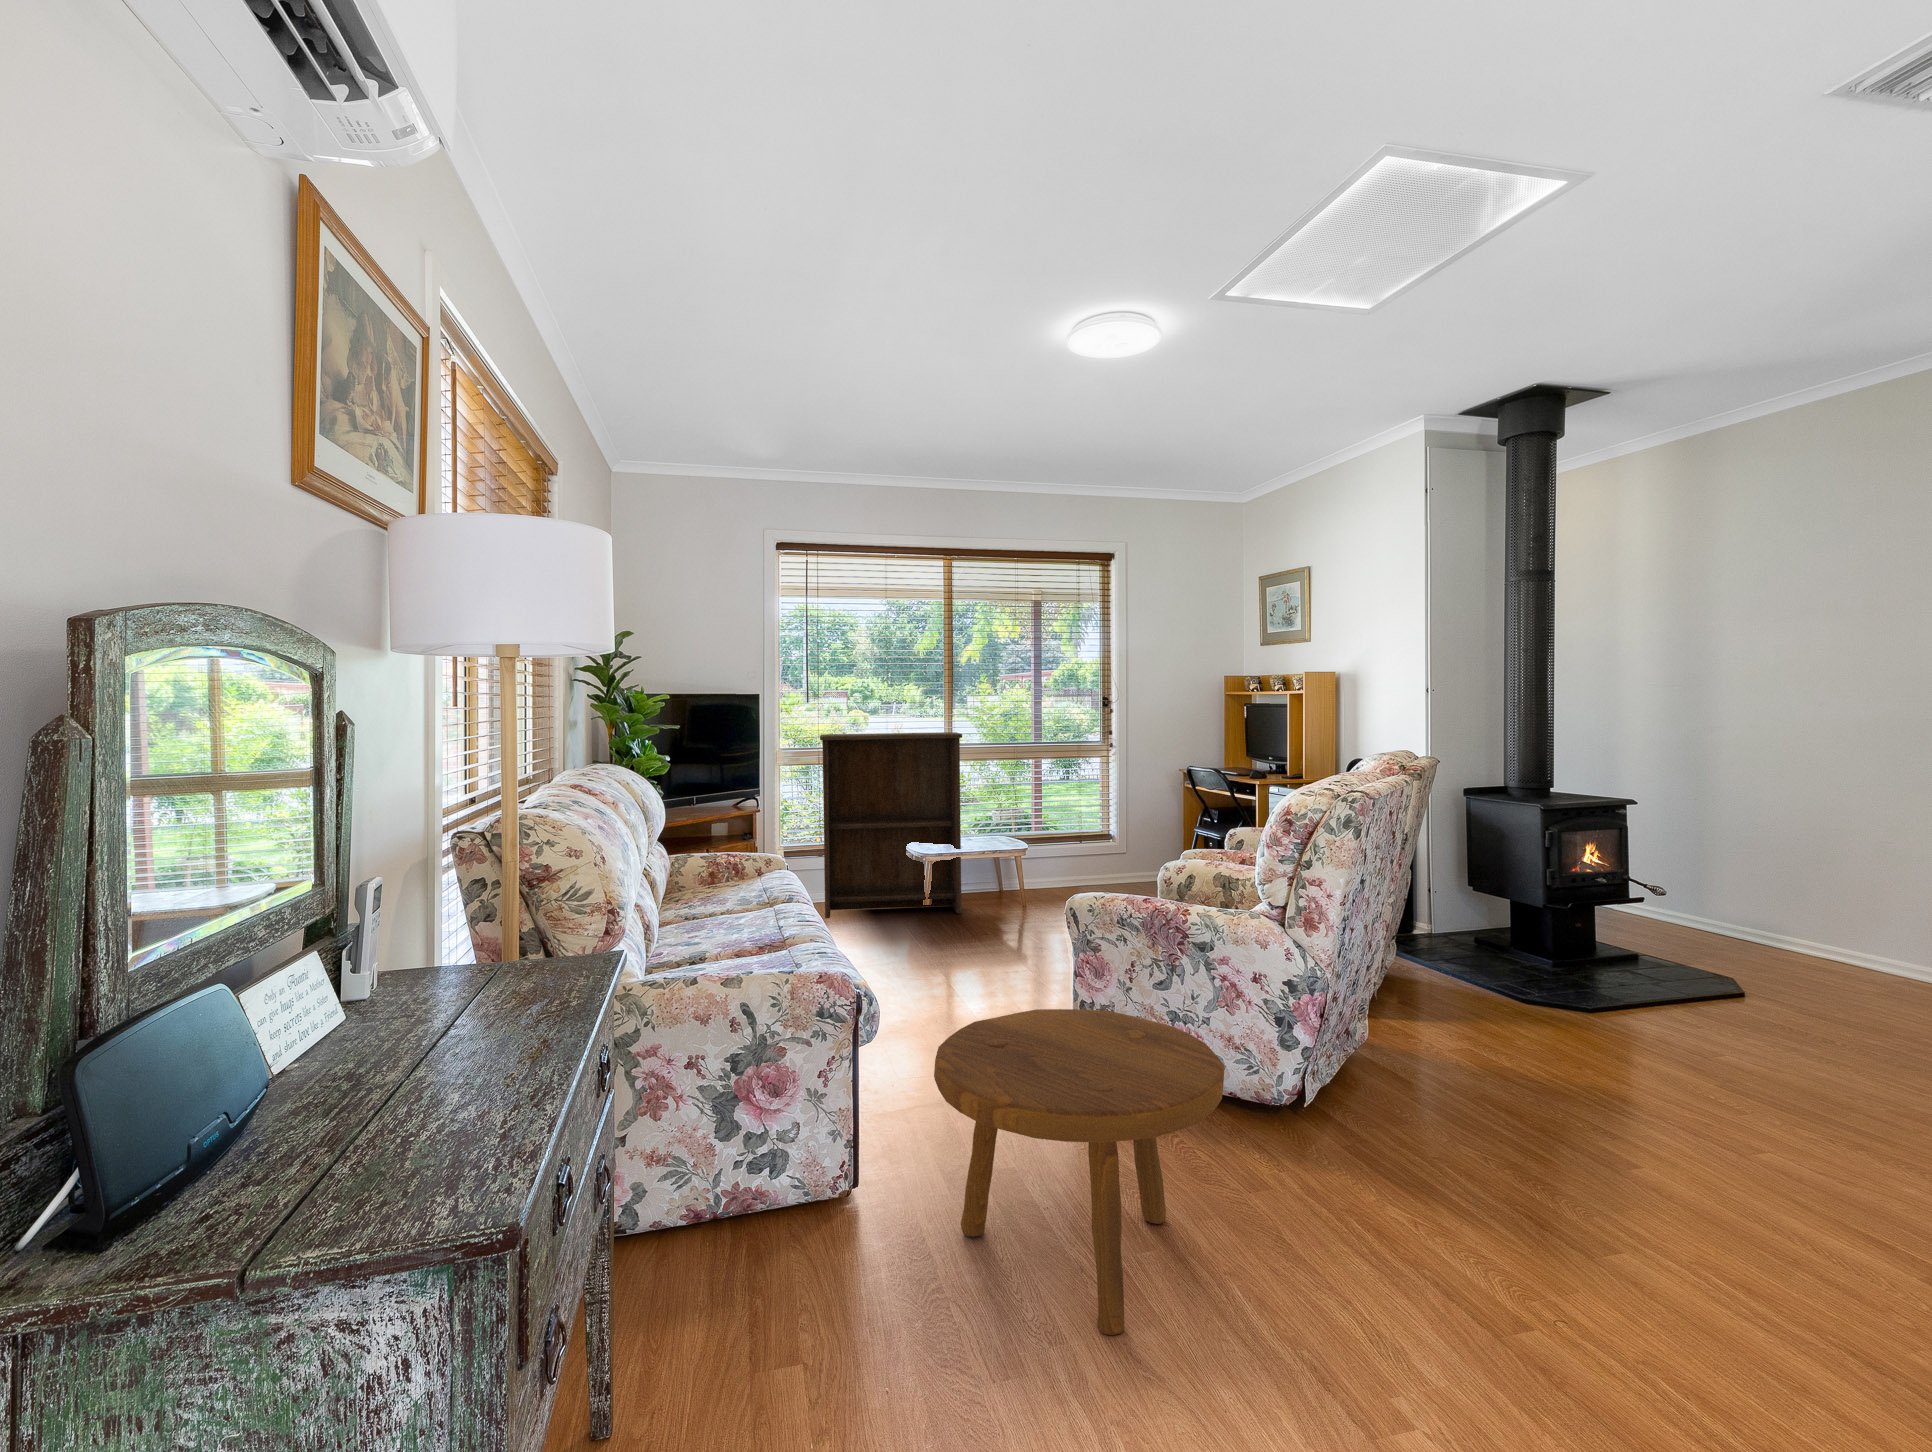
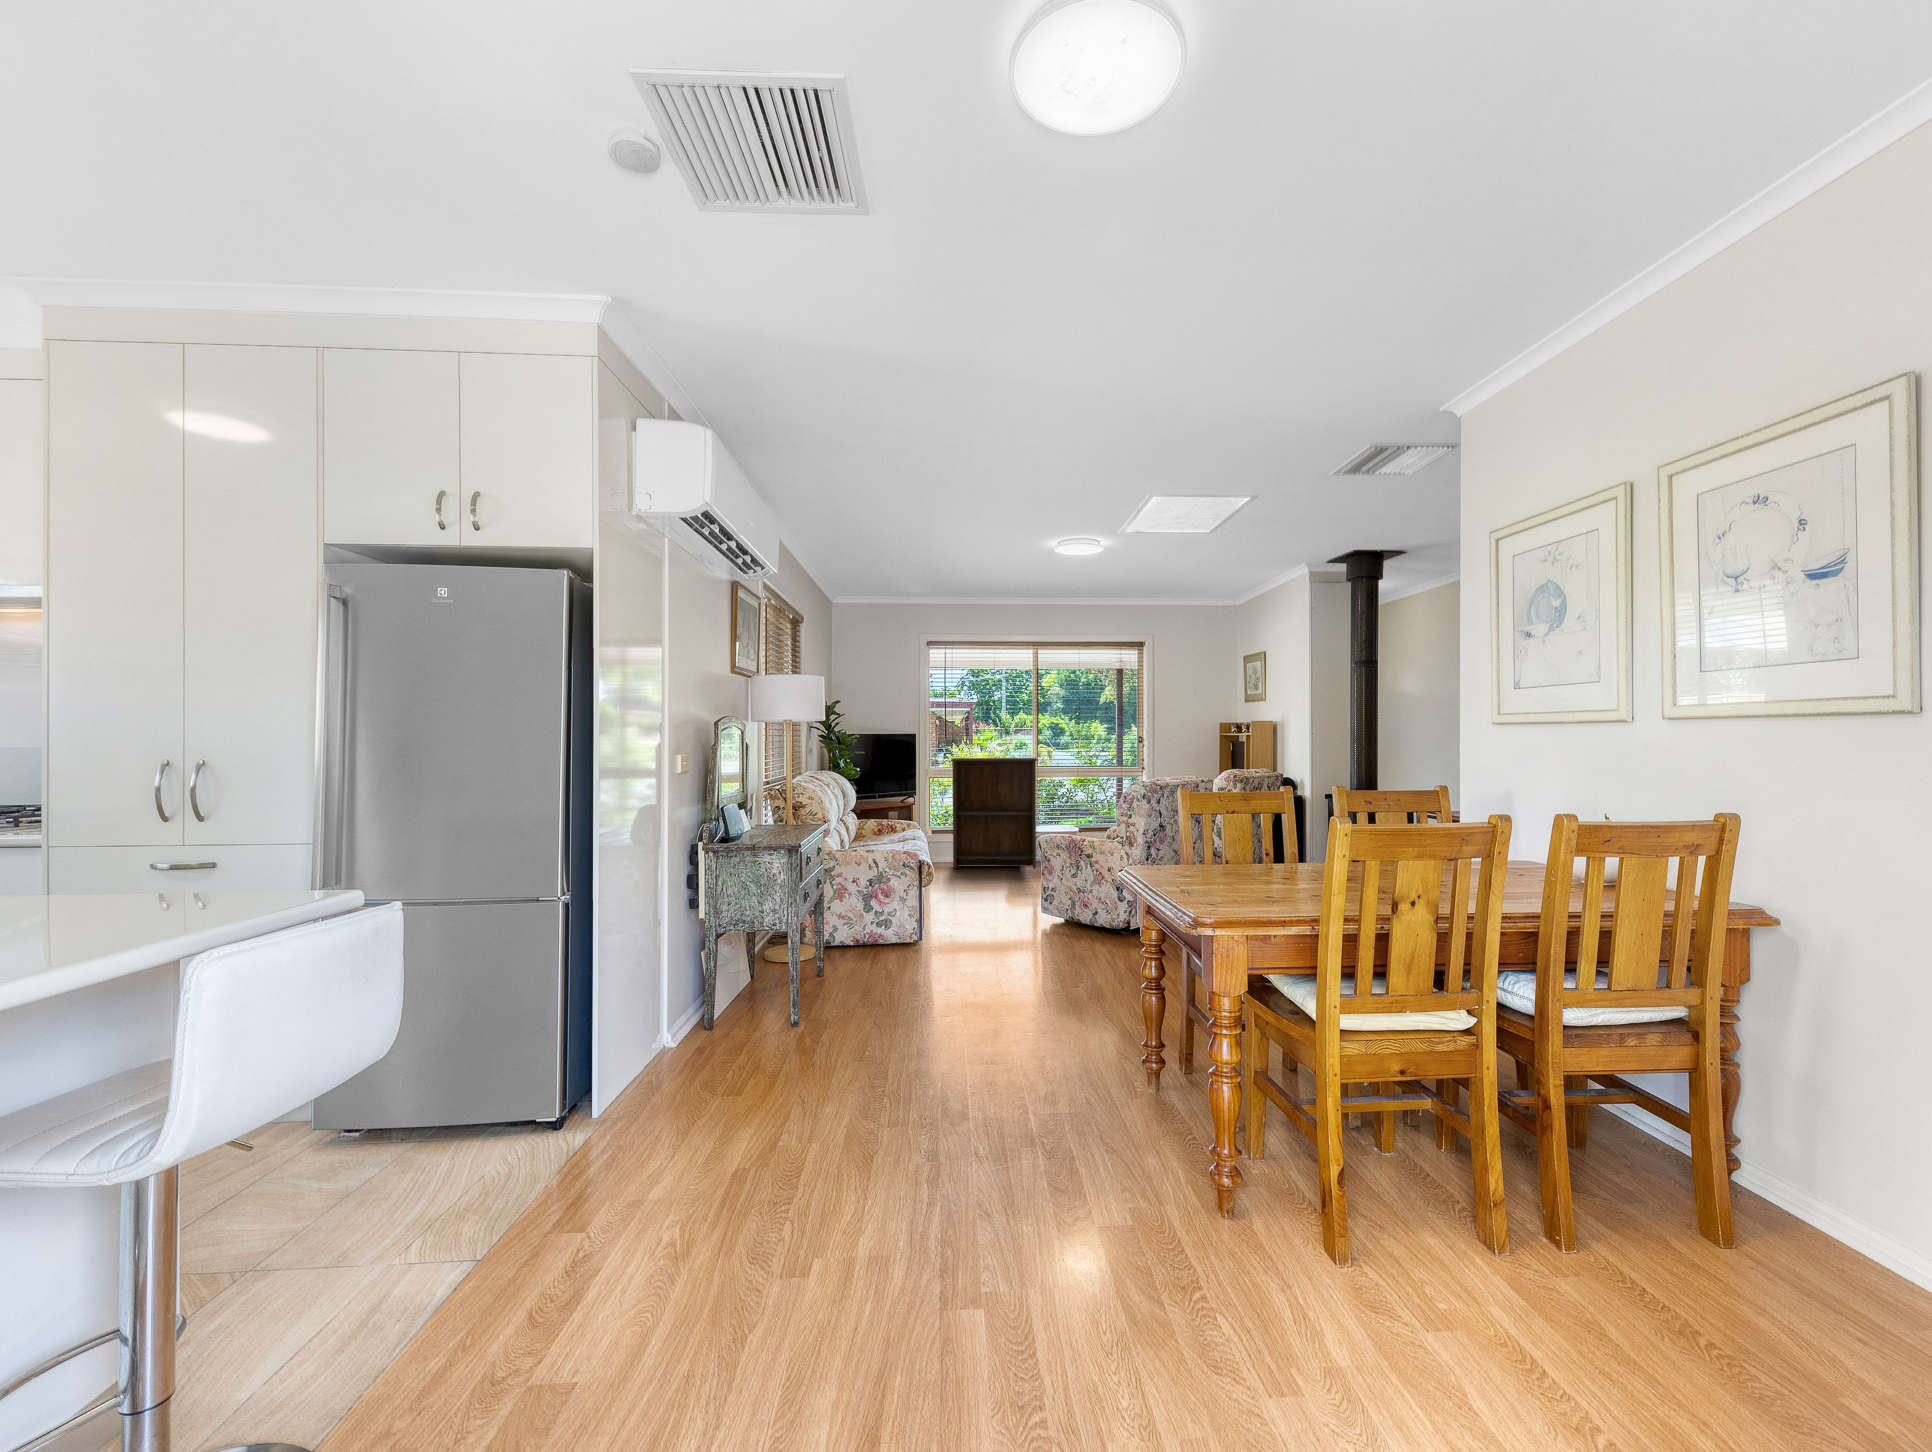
footstool: present [934,1009,1225,1335] -> none [943,870,1054,971]

